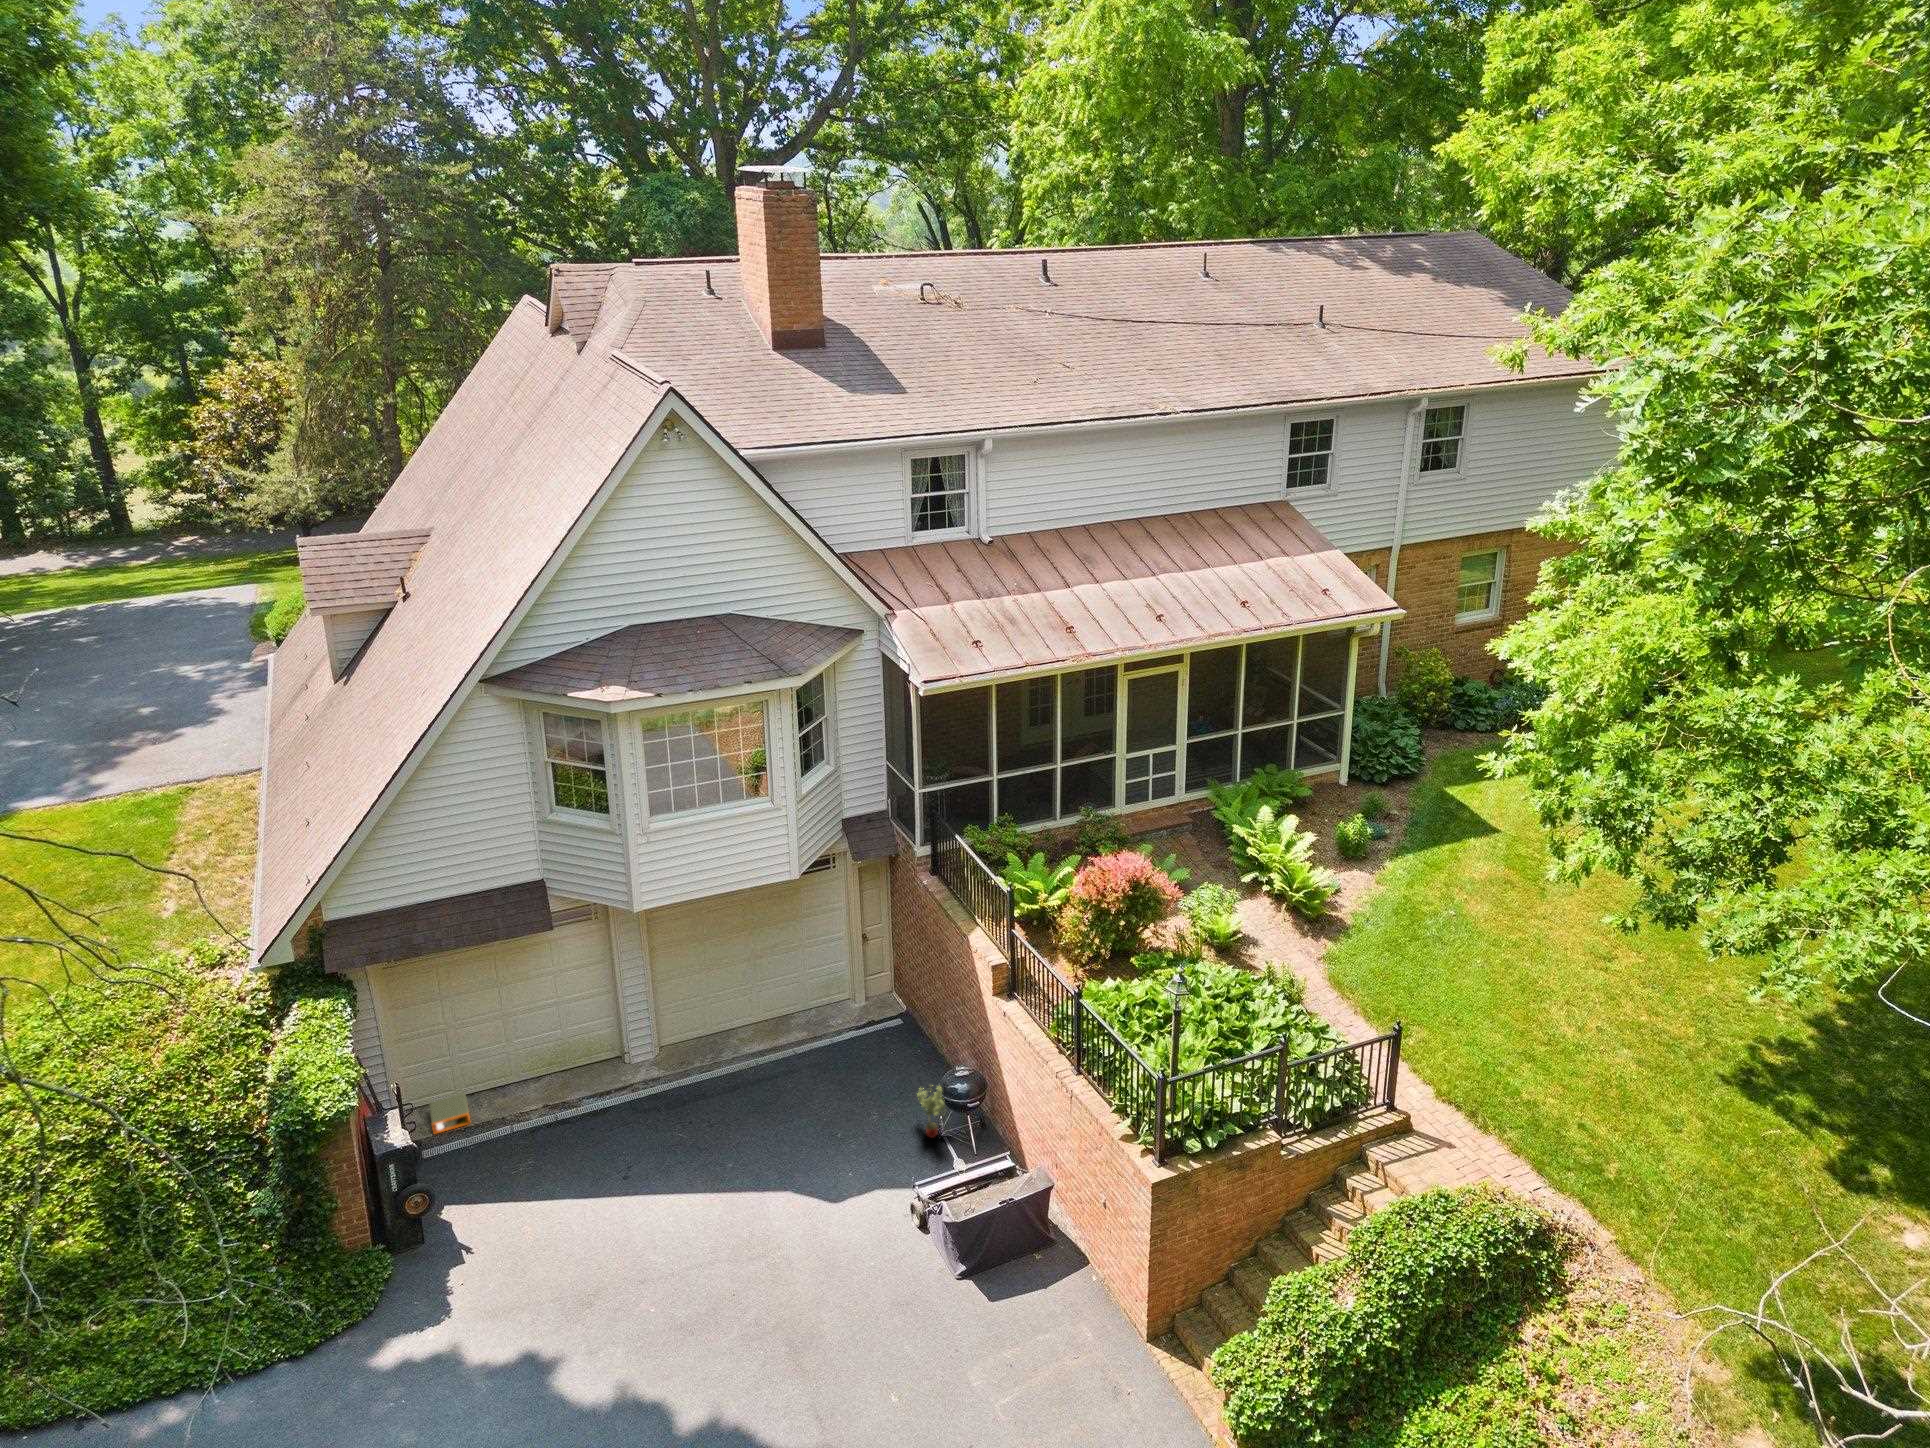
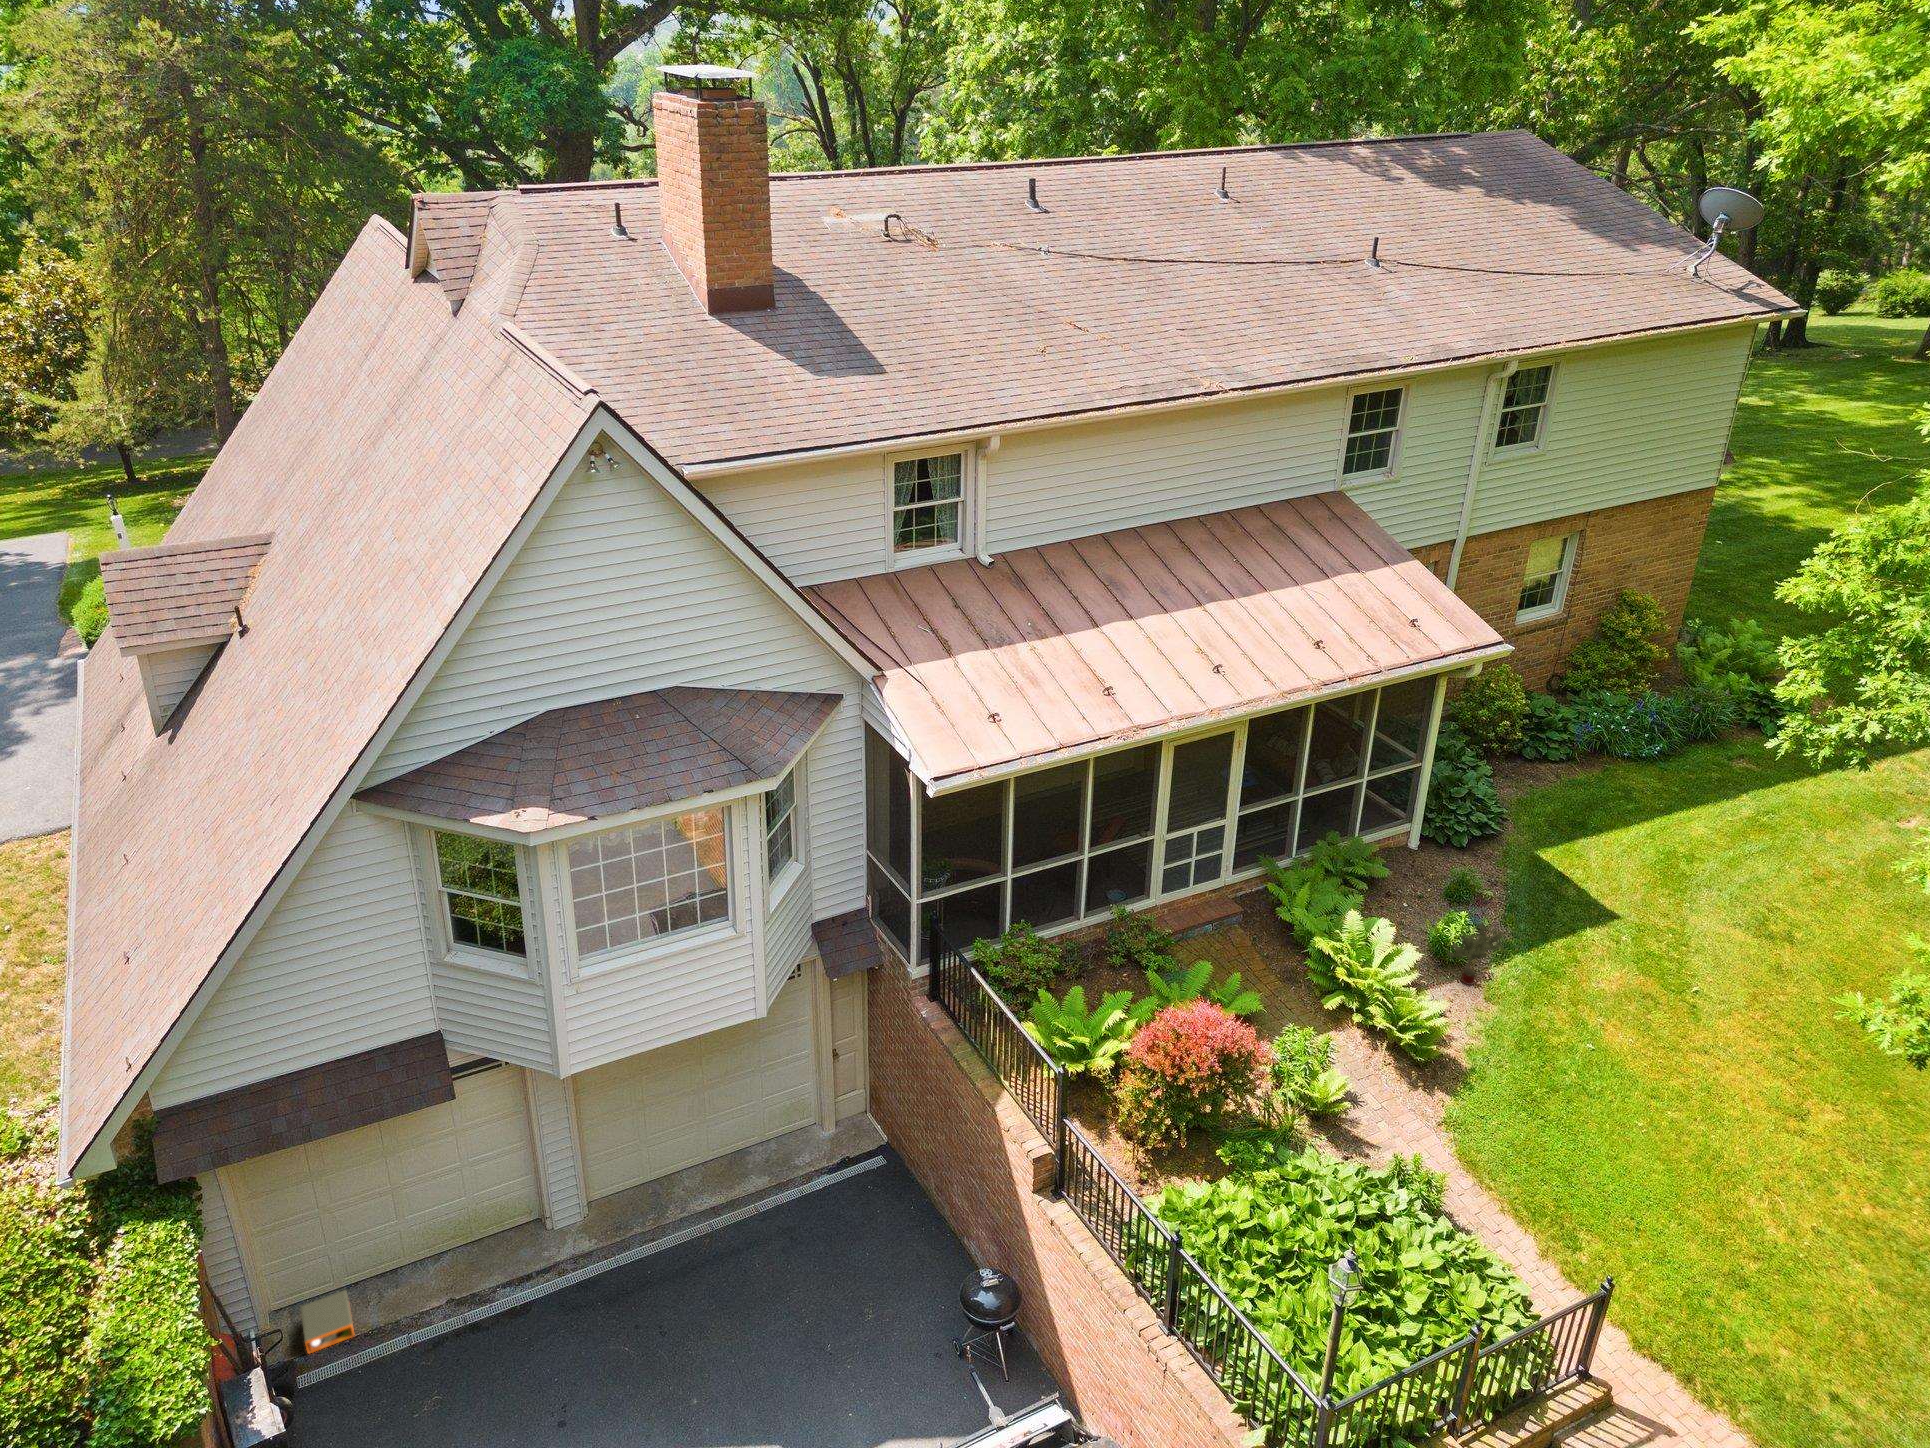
potted tree: present [917,1086,949,1138] -> present [1448,922,1503,985]

